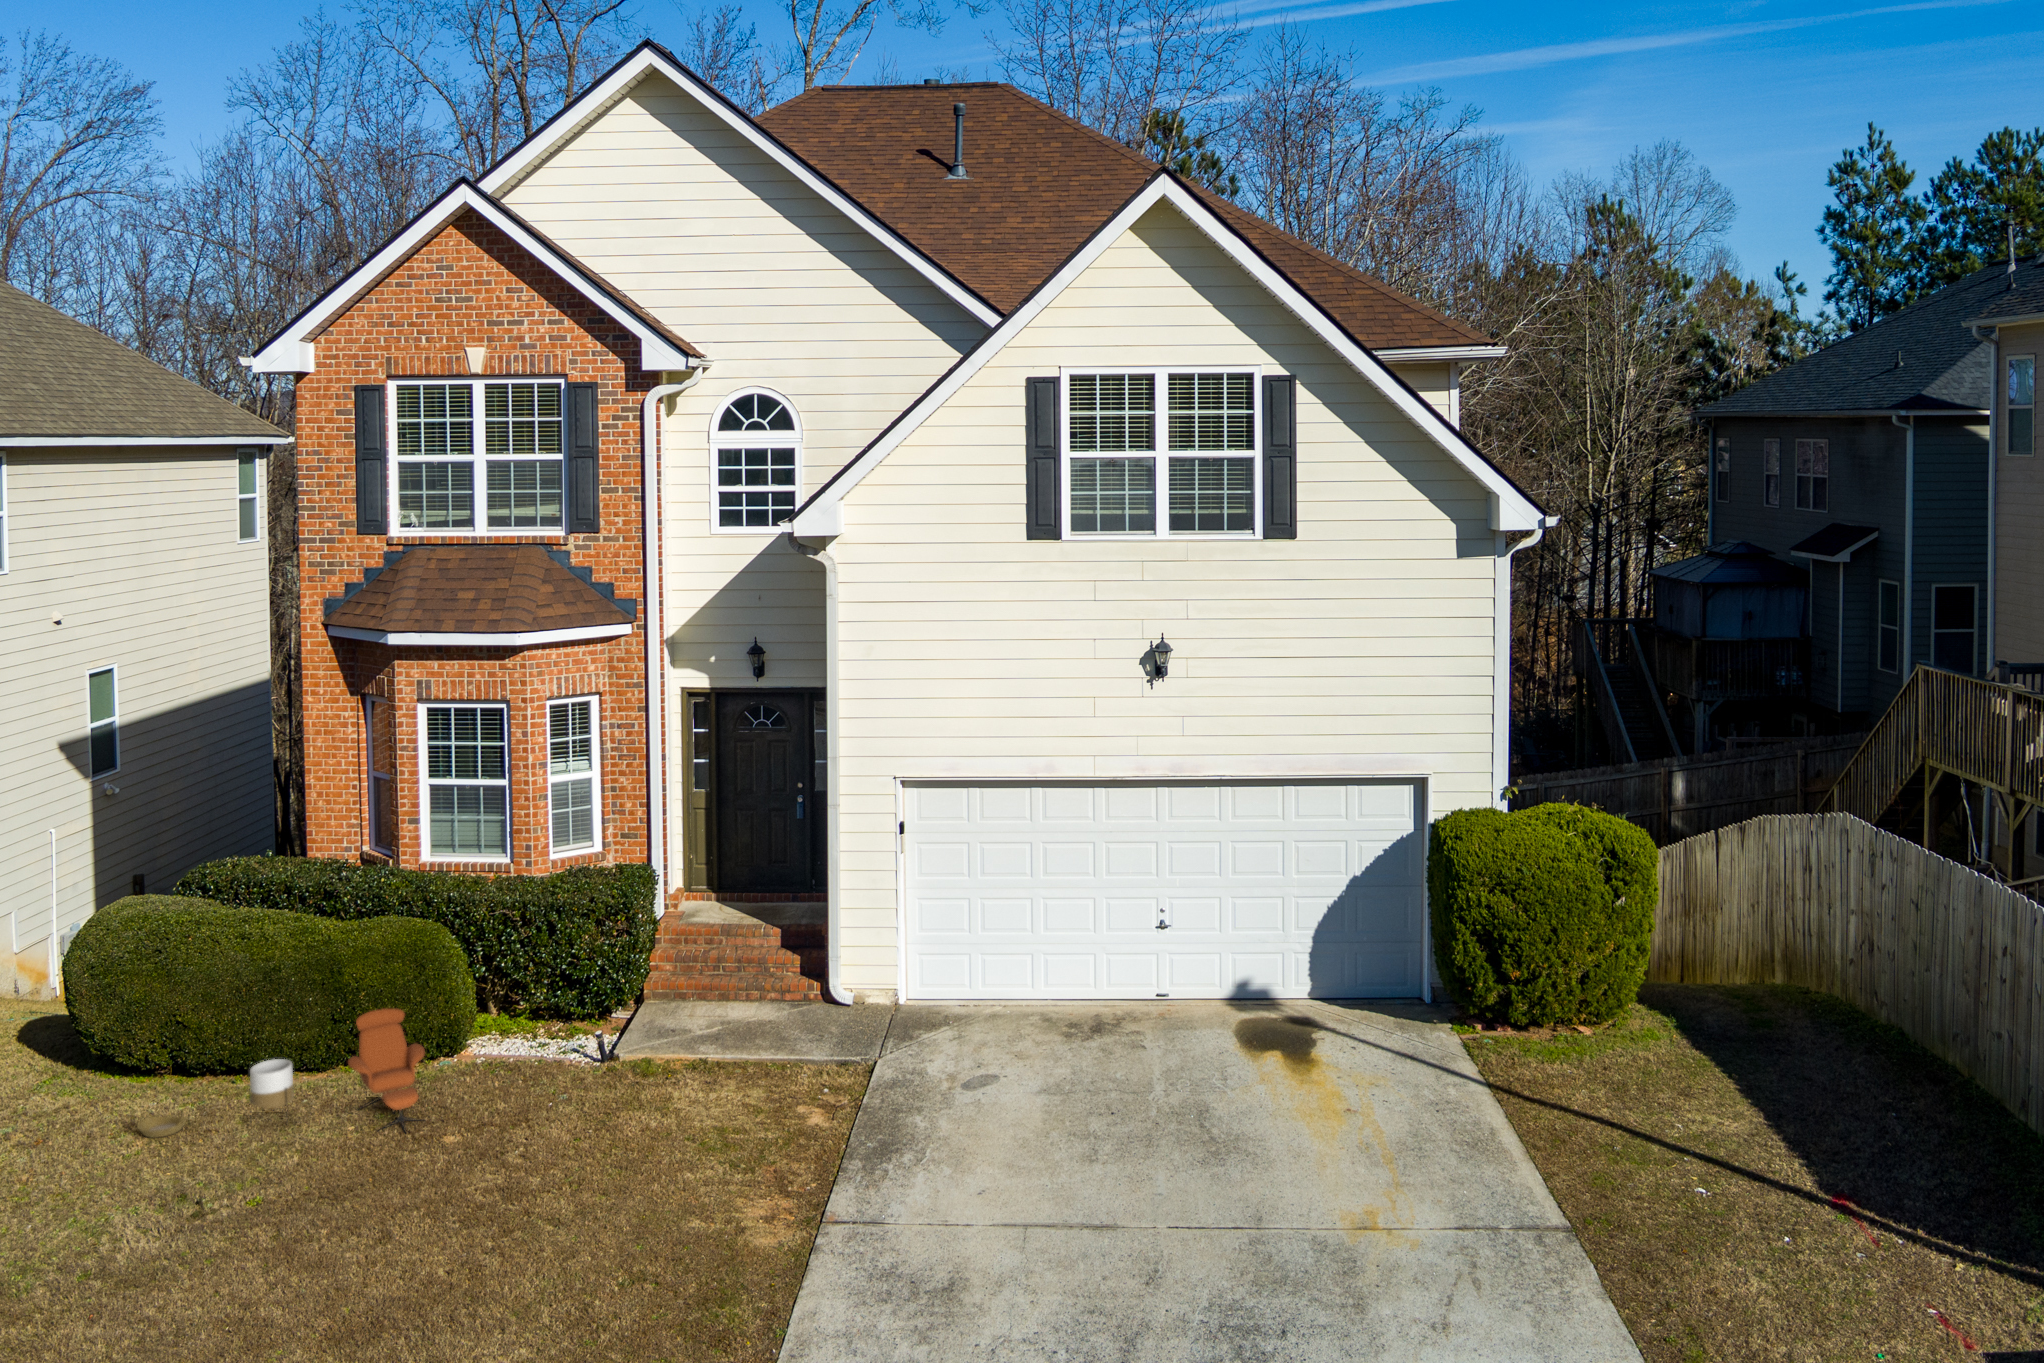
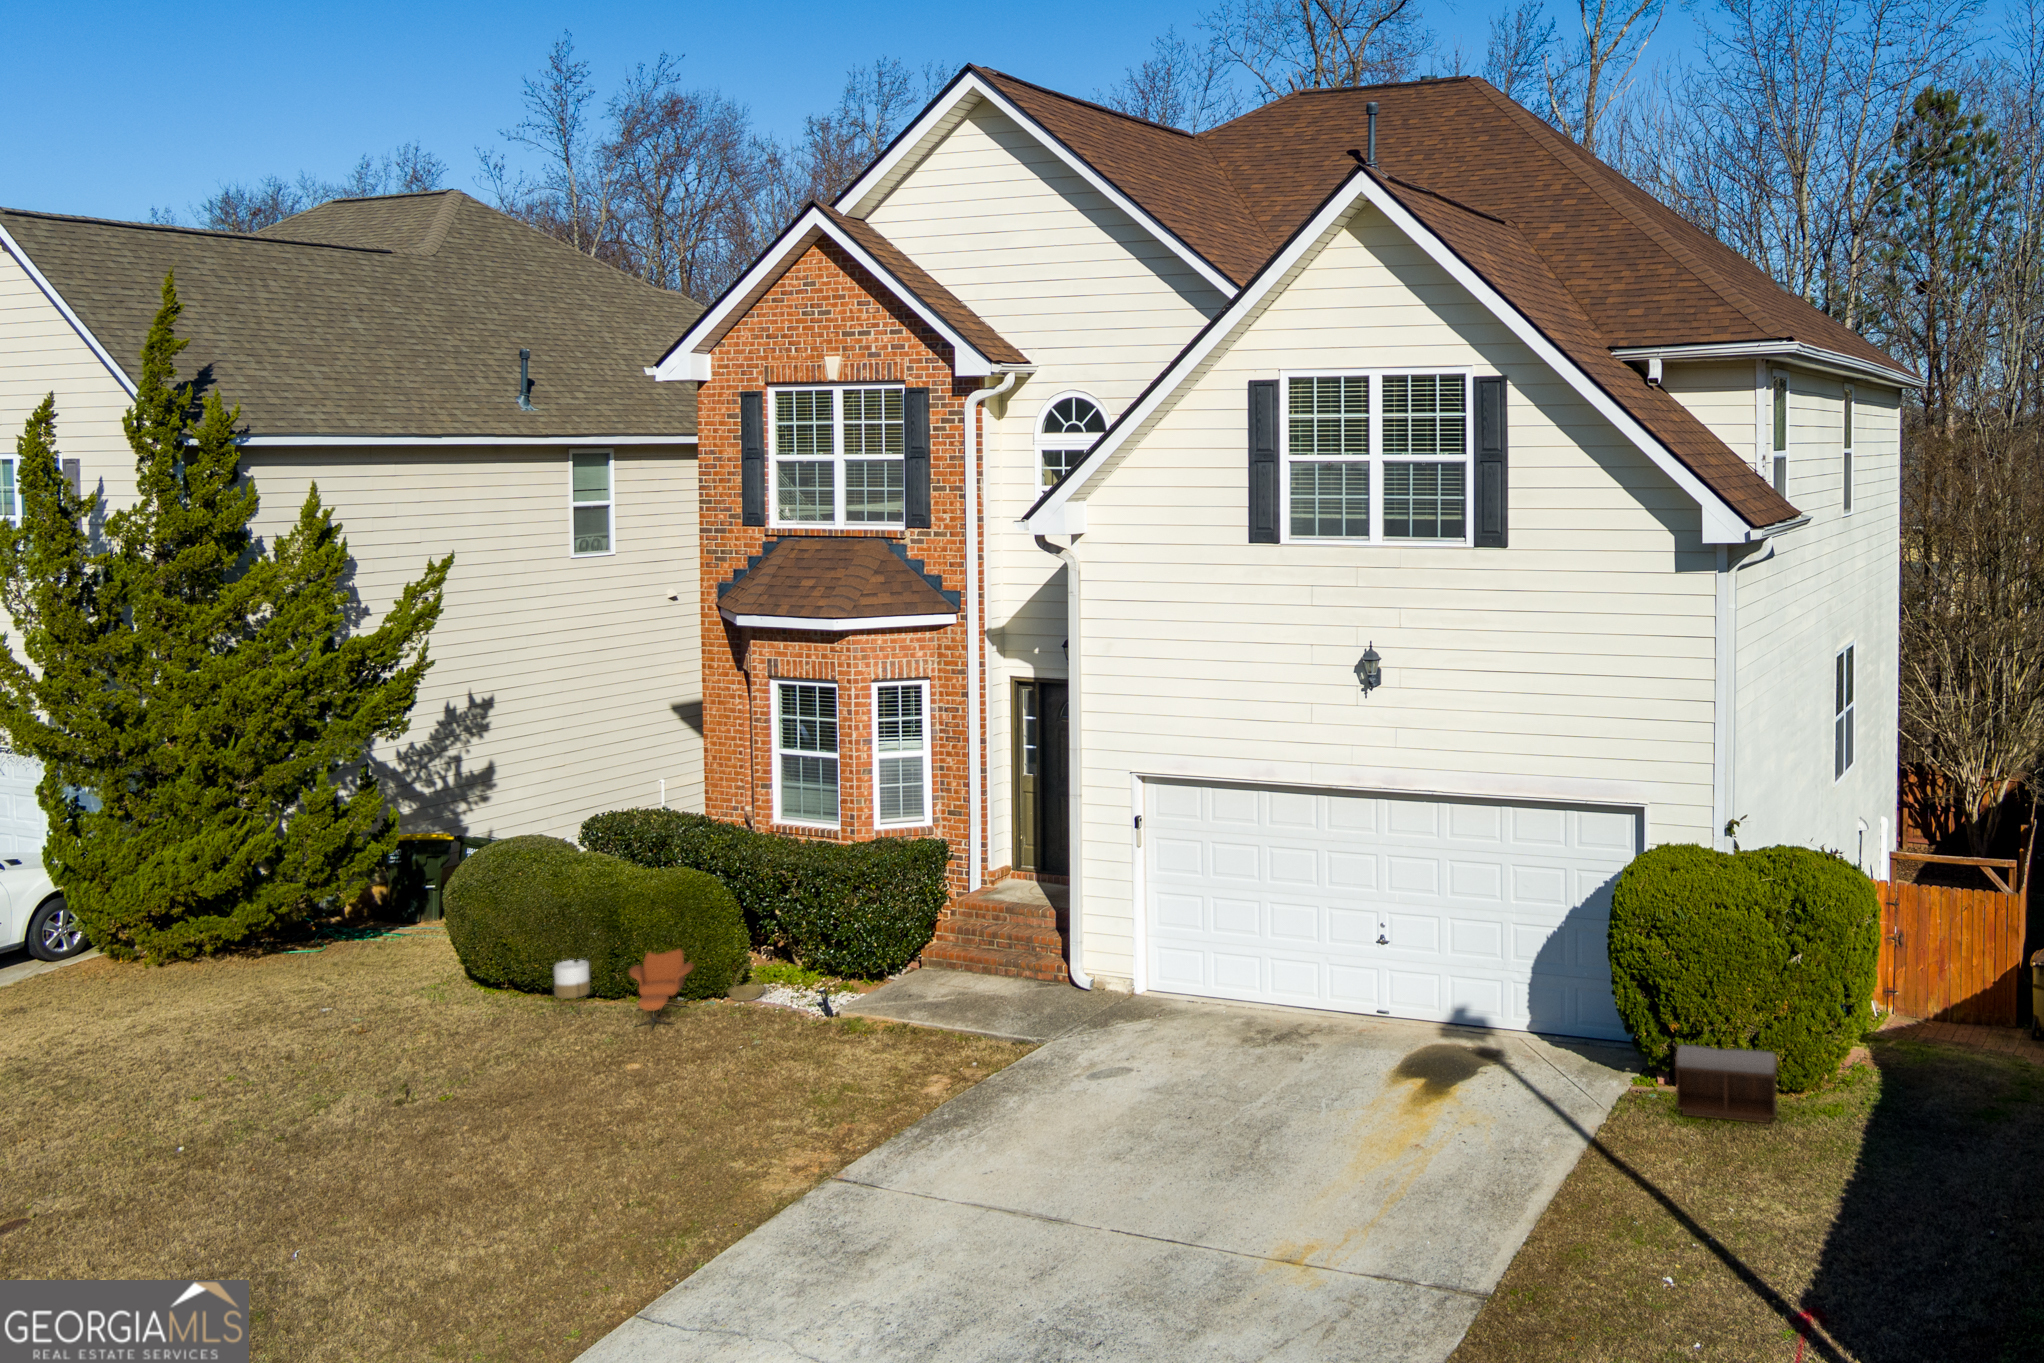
bench: none [1511,991,1618,1062] -> present [1675,1045,1777,1123]
basket: present [137,1092,187,1138] -> present [727,974,765,1001]

